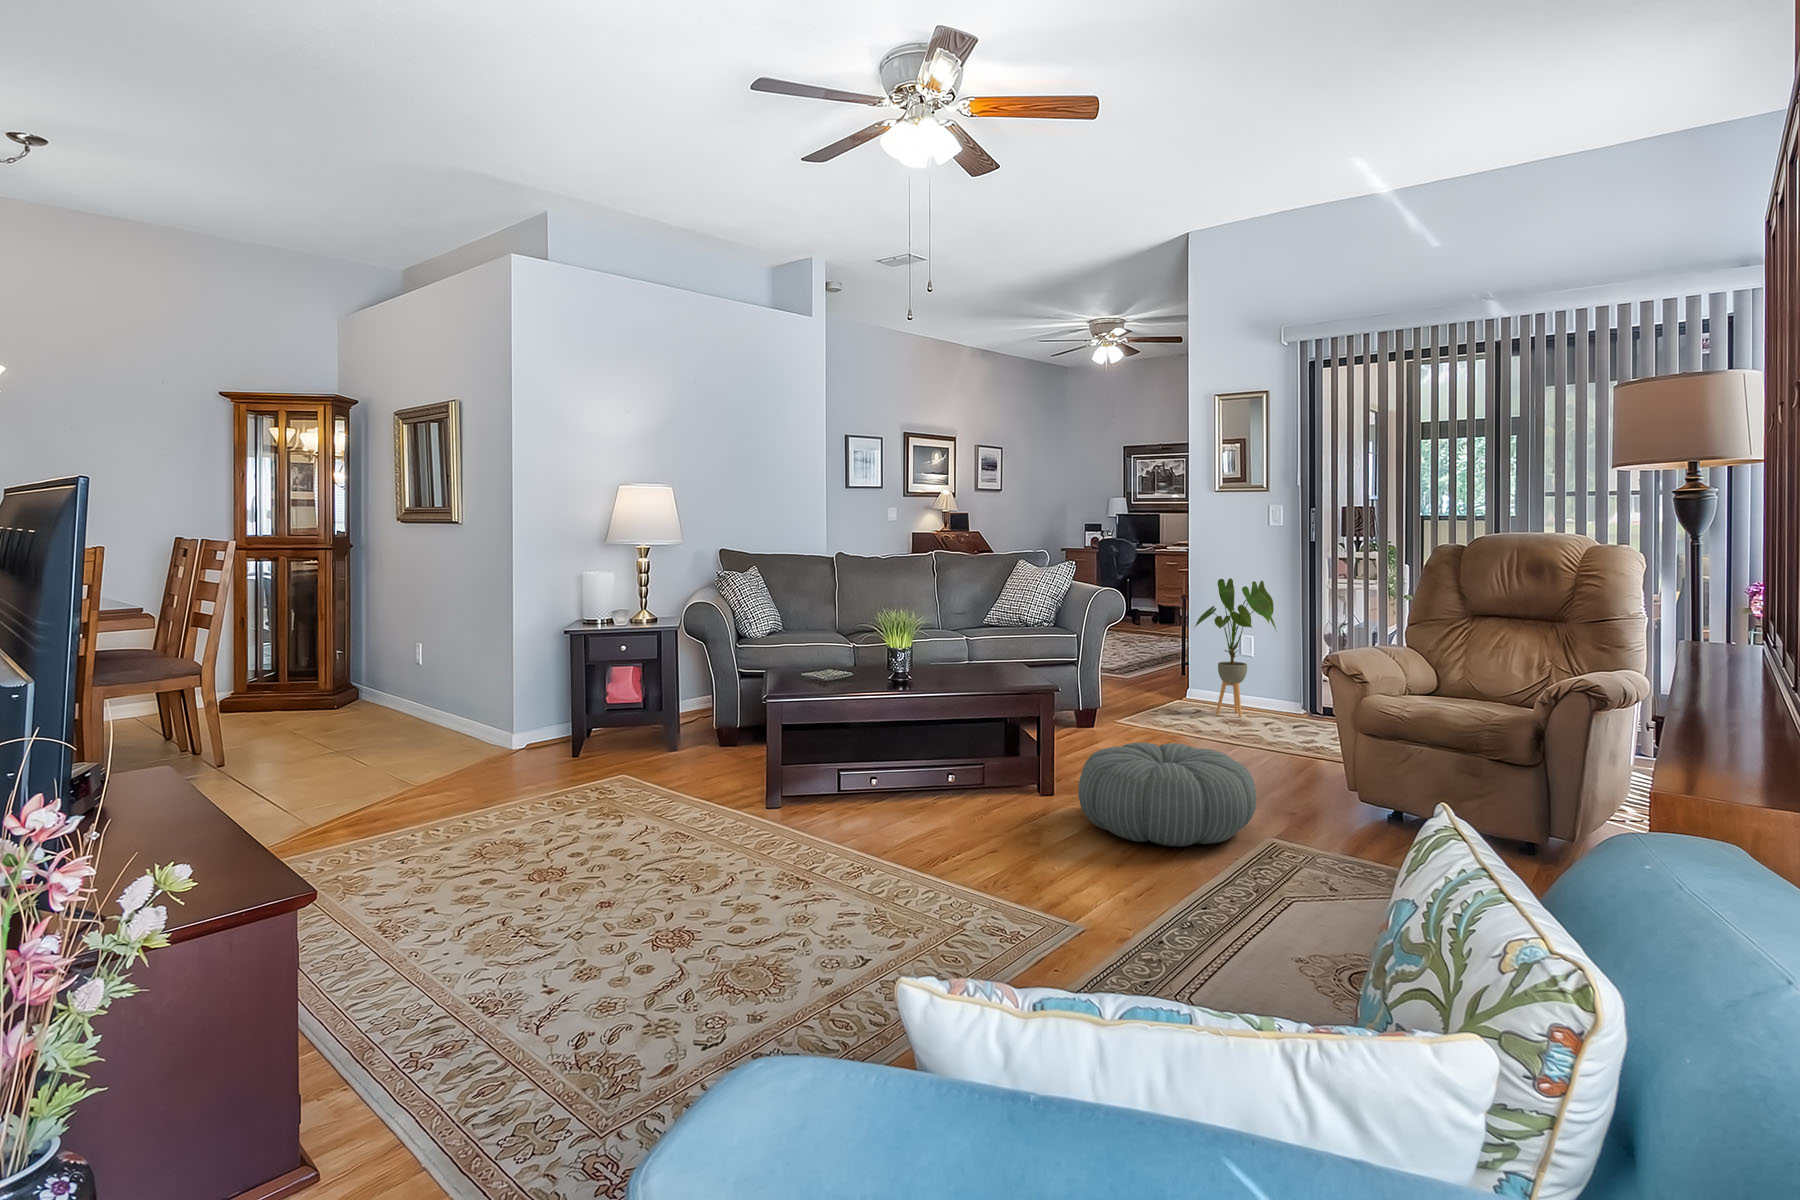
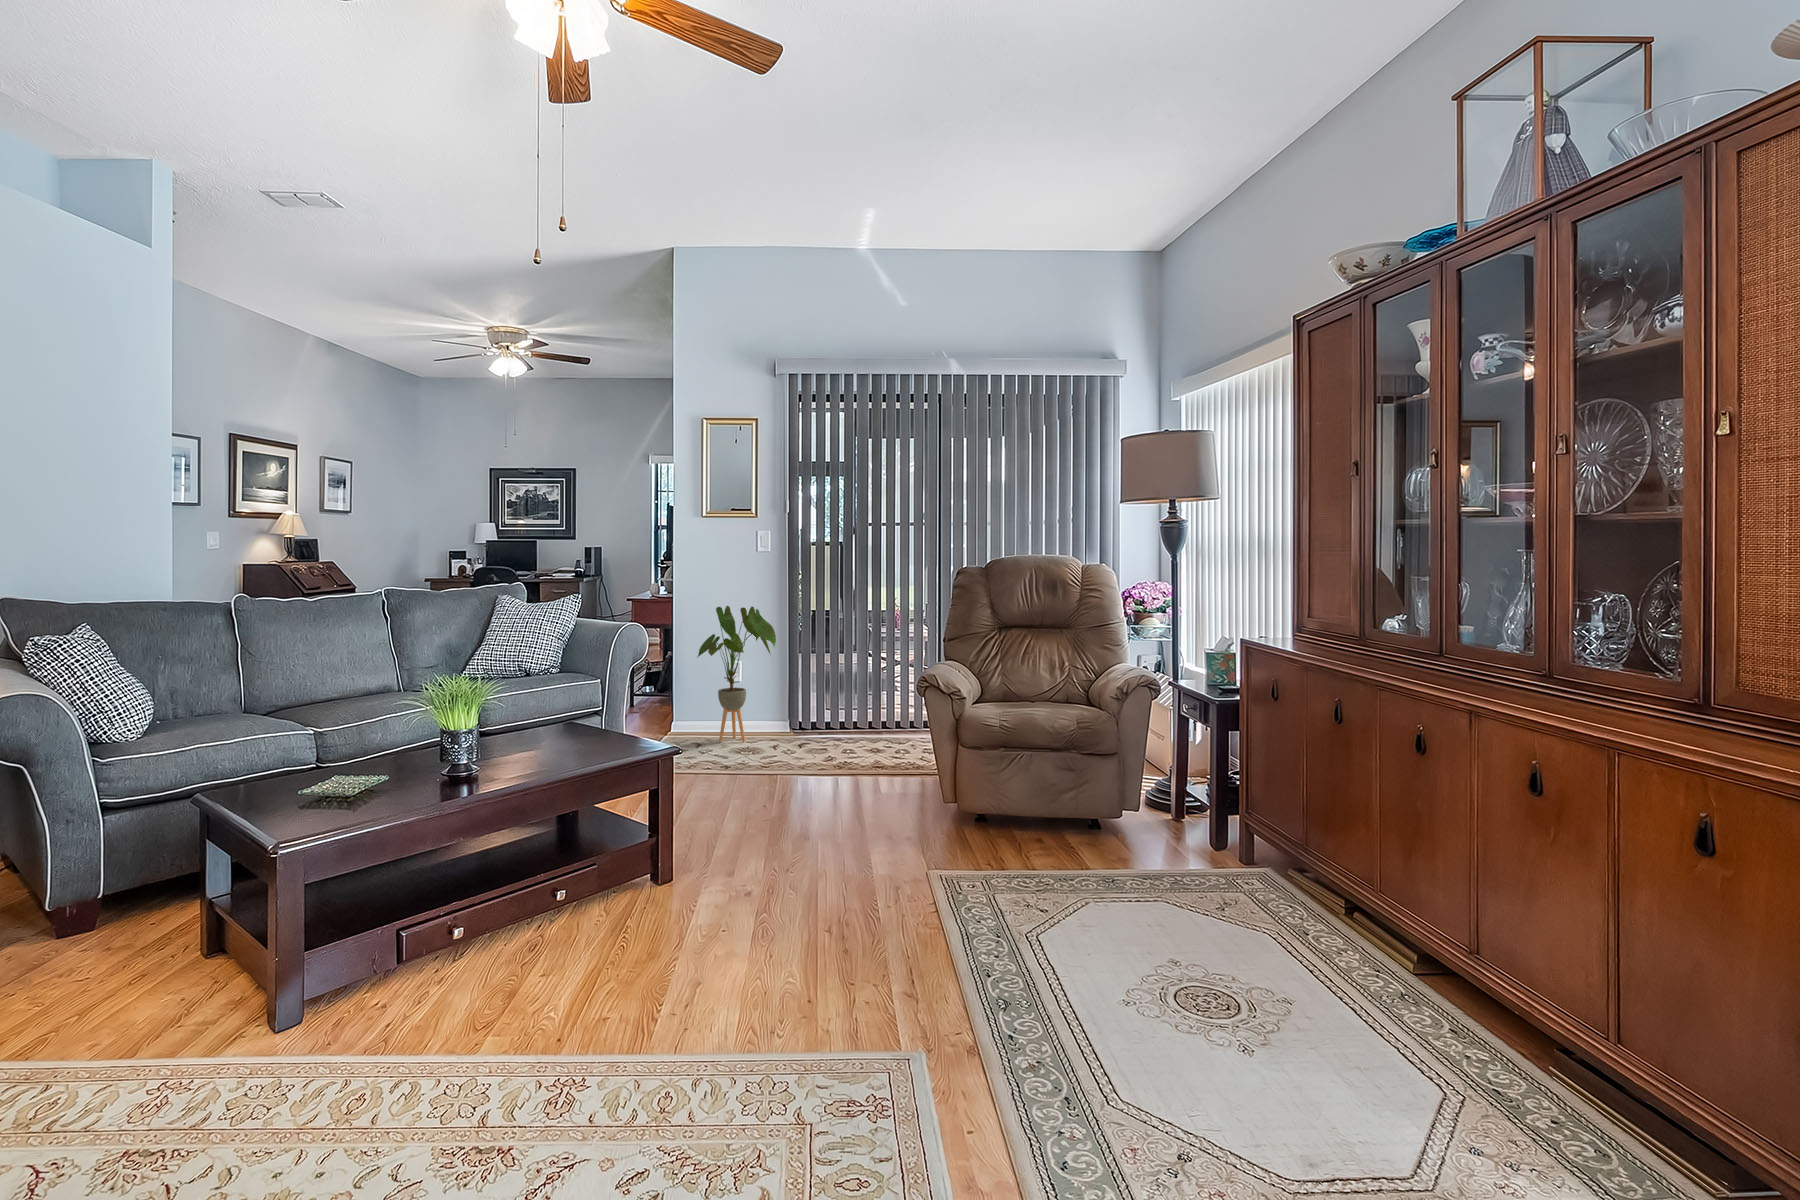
pouf: present [1078,743,1256,846] -> none [740,786,928,905]

